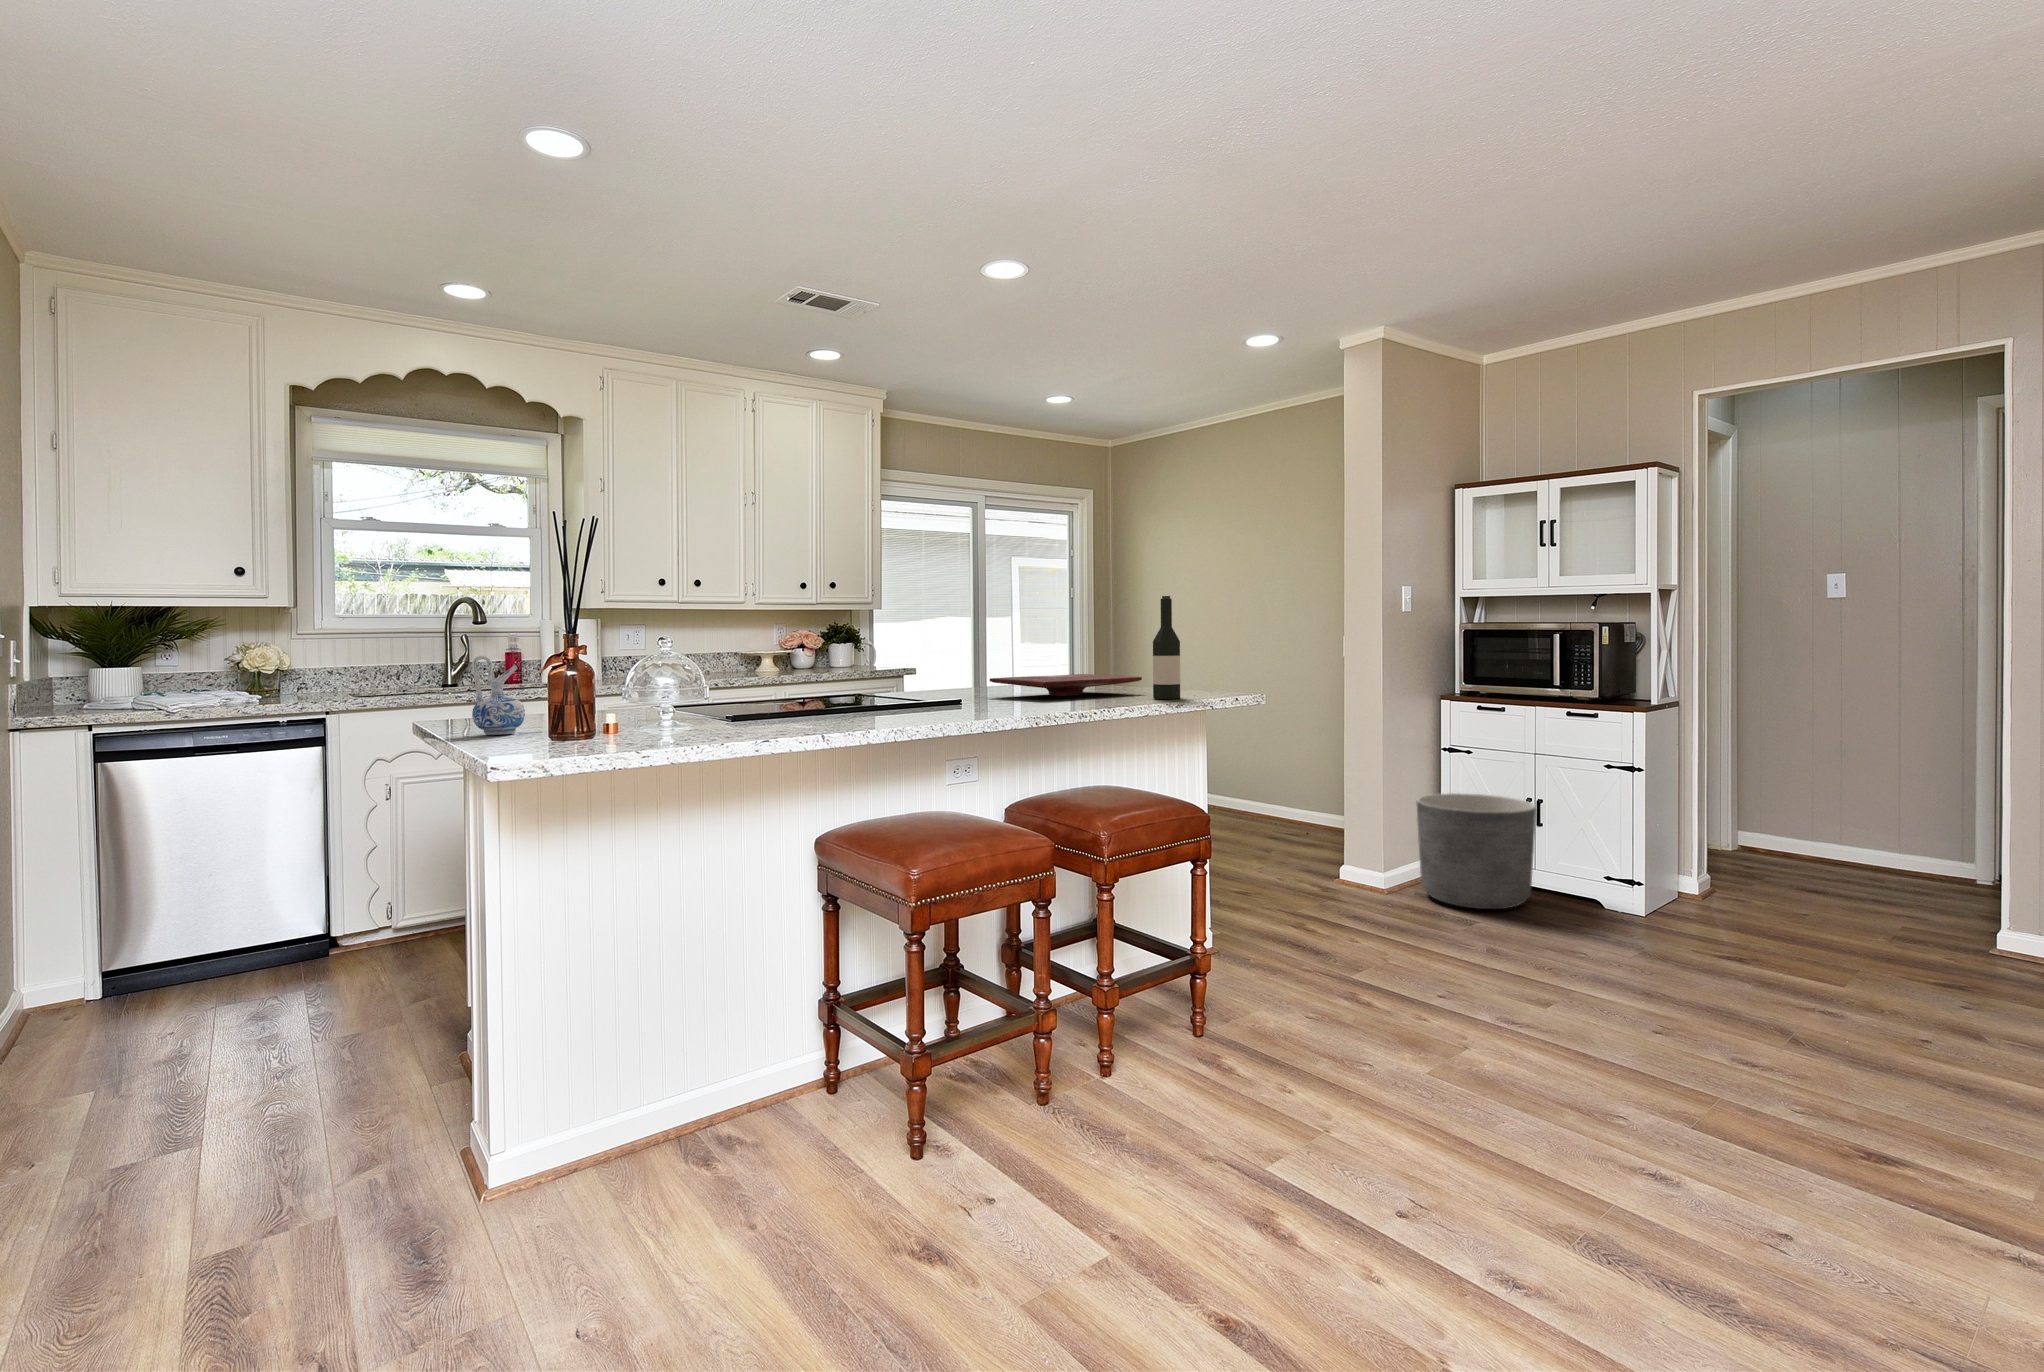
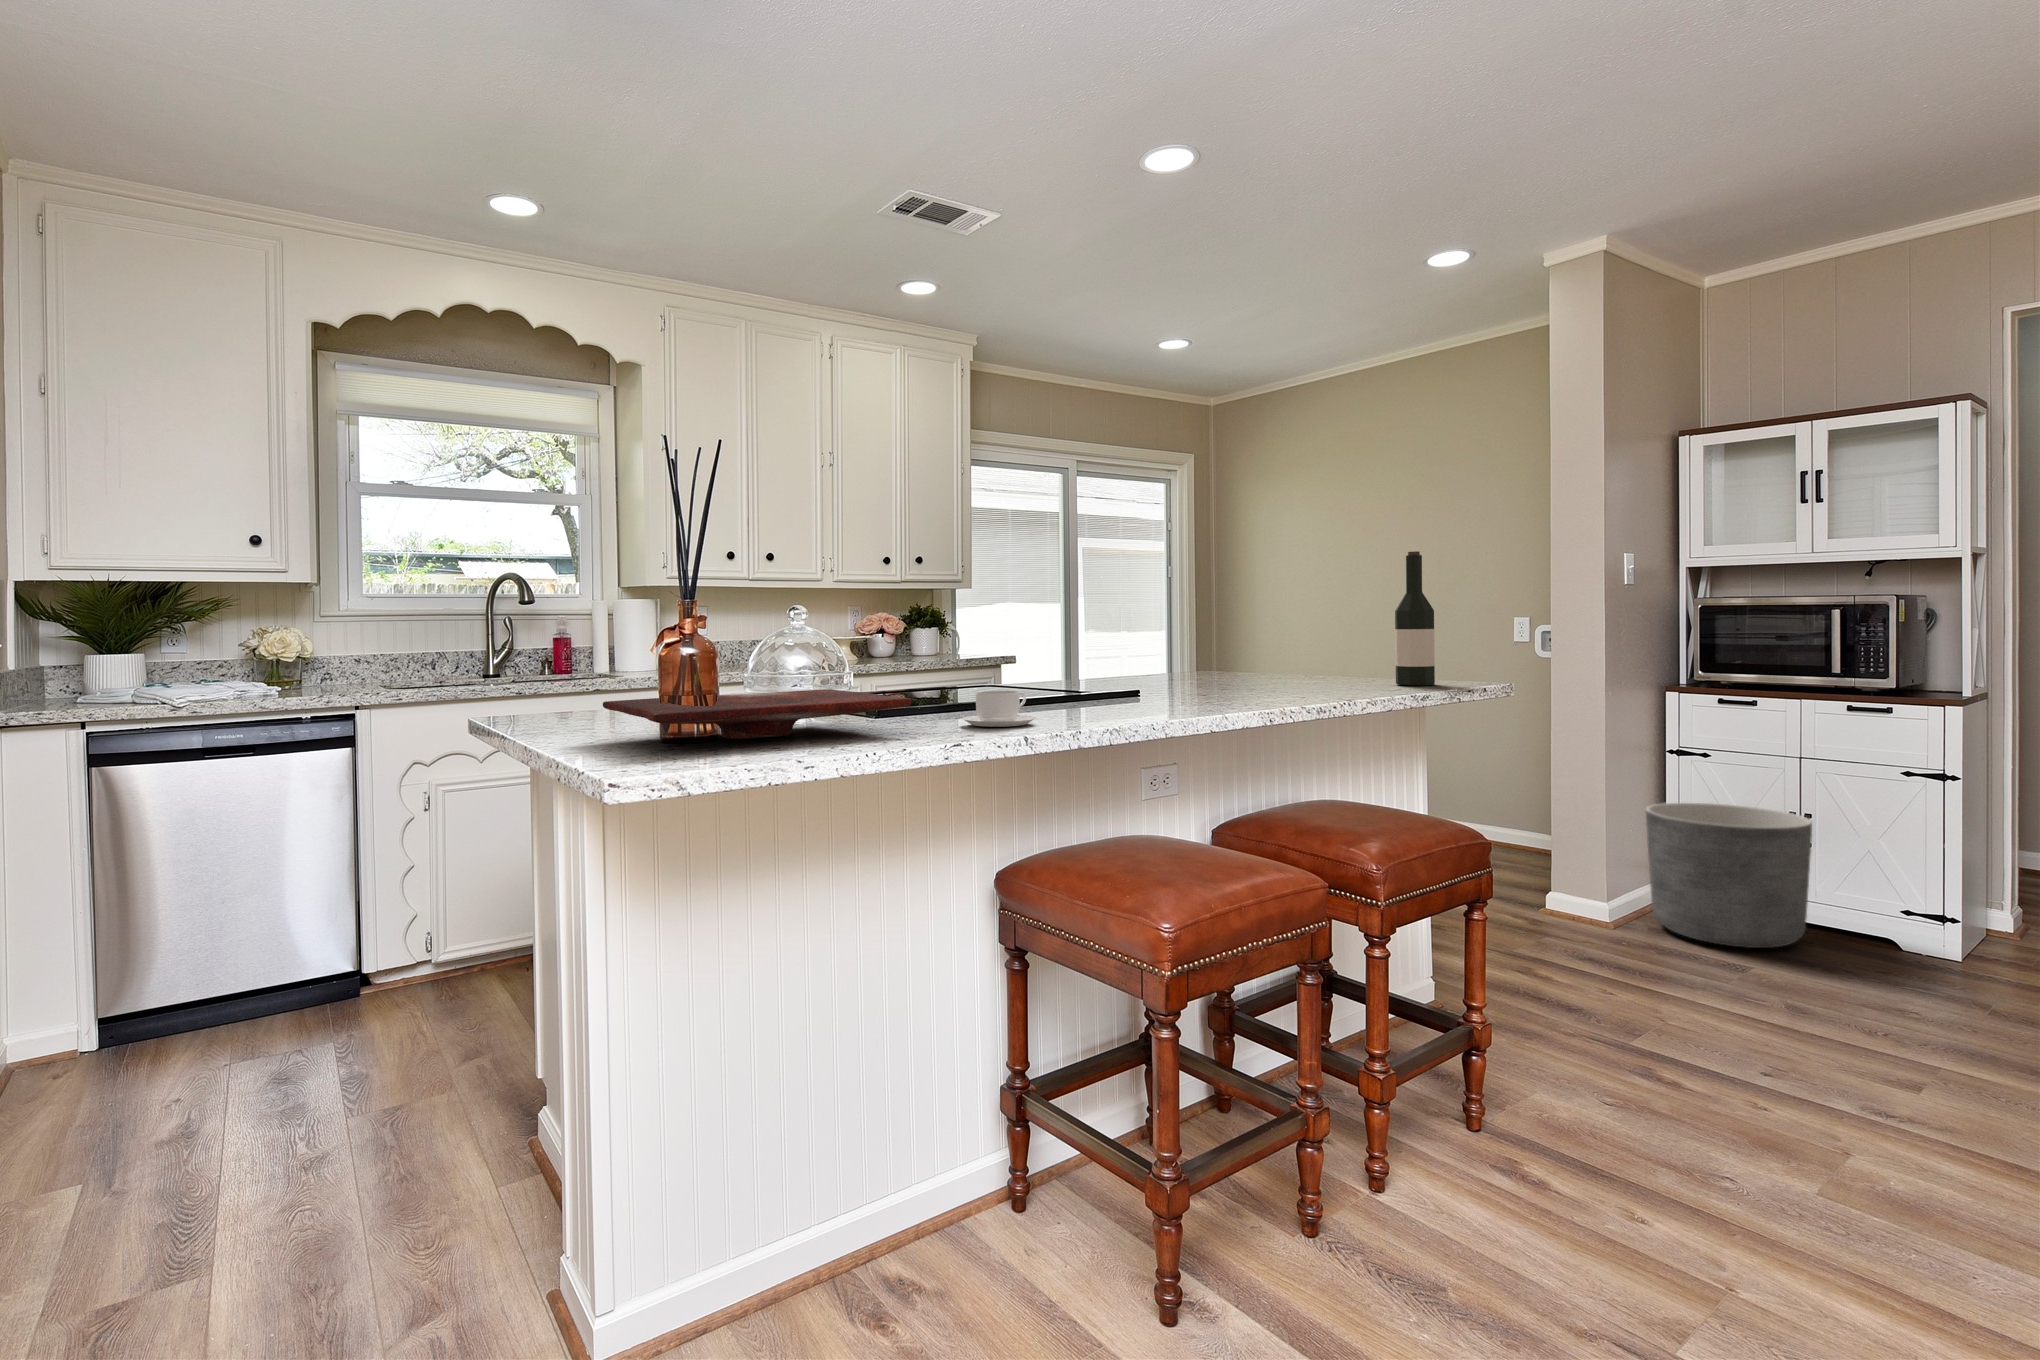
ceramic pitcher: present [472,655,525,735] -> none [553,626,620,733]
cutting board: present [990,674,1142,696] -> present [603,689,912,739]
coffee cup: none [774,704,828,730] -> present [962,691,1036,727]

